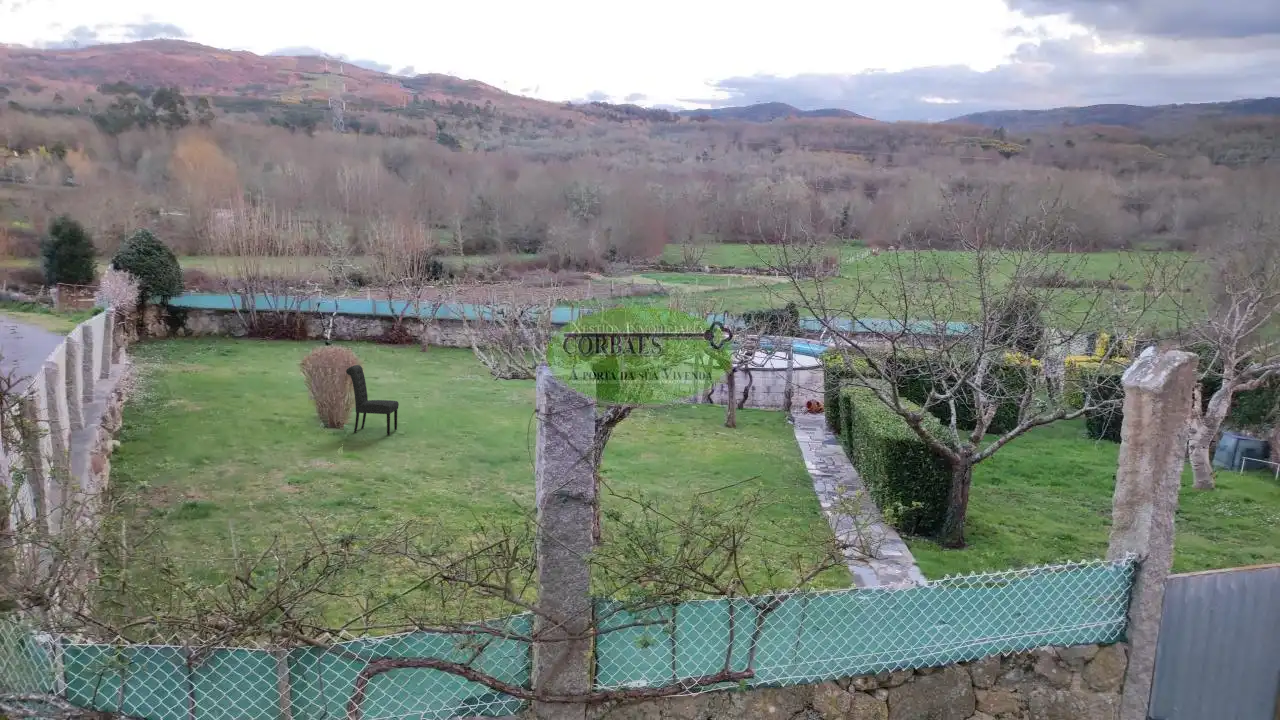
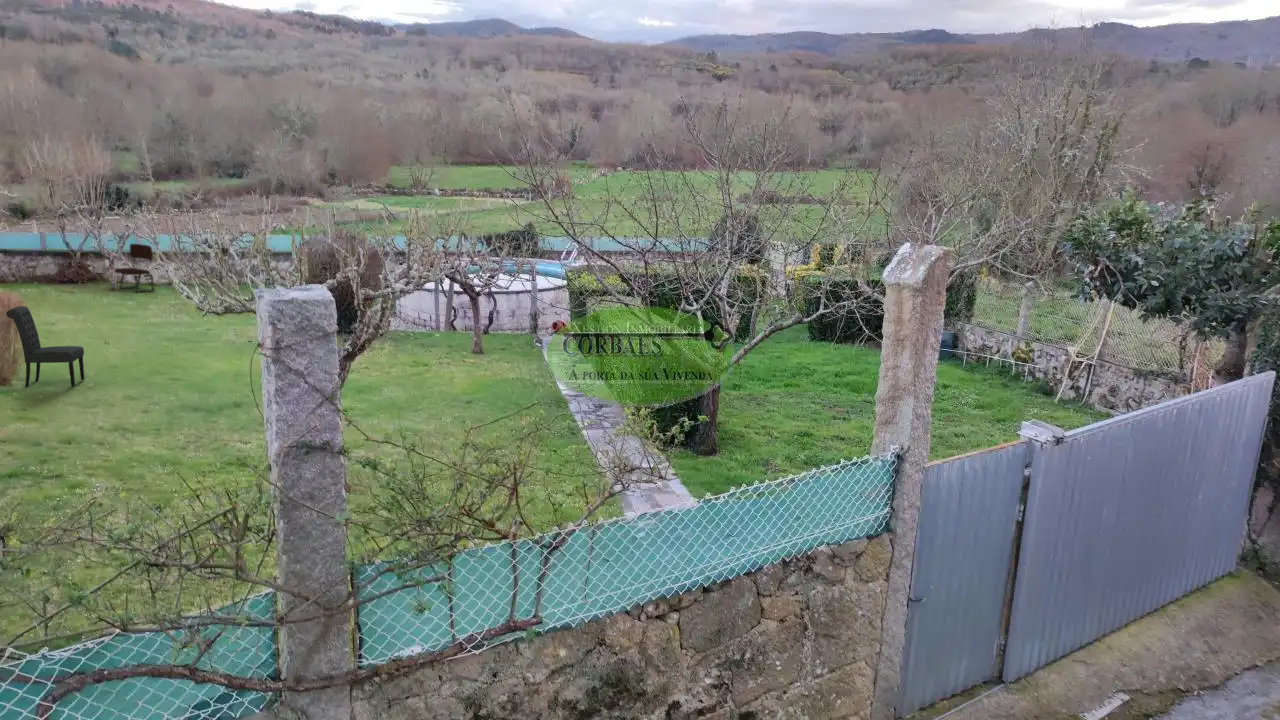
bench: none [421,312,455,355] -> present [115,244,155,292]

